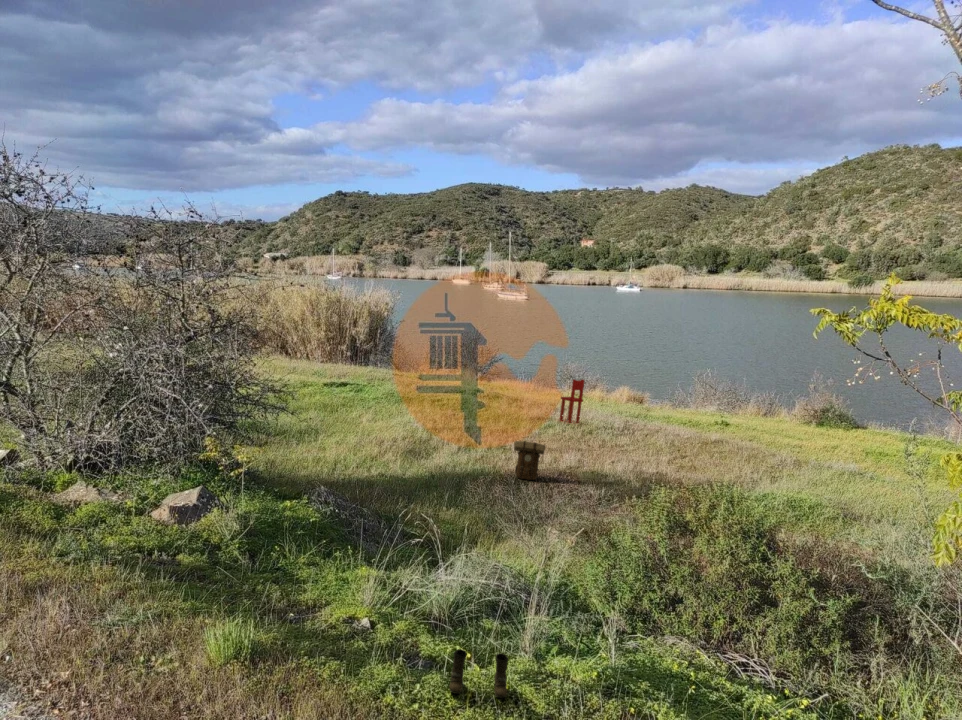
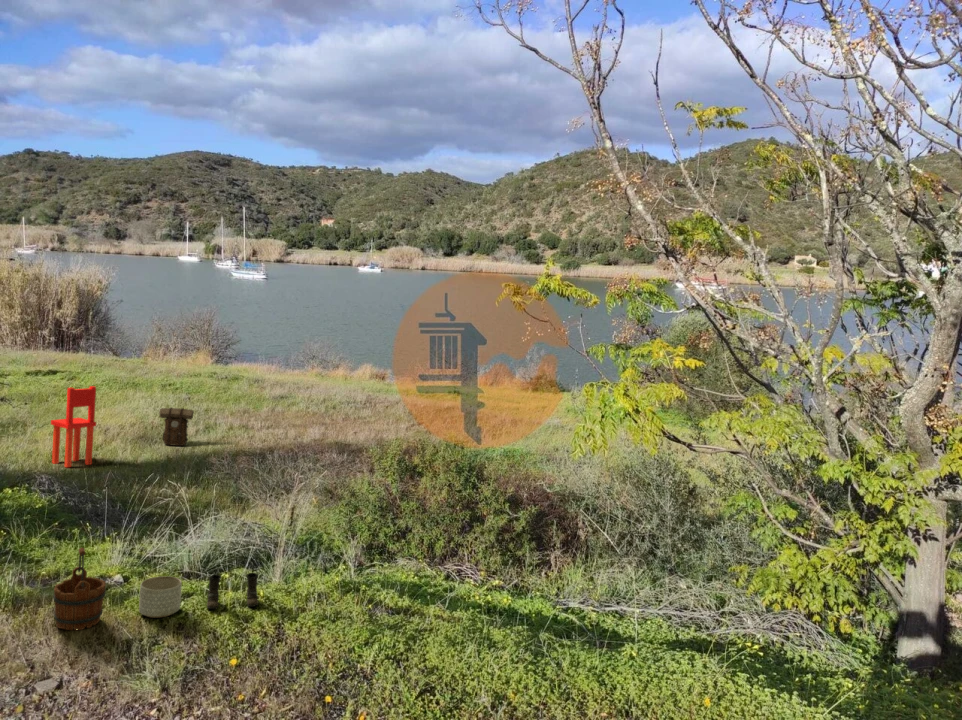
chair: present [560,380,584,423] -> present [51,386,96,467]
backpack: present [514,441,545,480] -> present [159,408,194,446]
wooden bucket: none [291,602,344,698] -> present [53,548,106,630]
planter: none [377,642,424,695] -> present [139,576,182,618]

